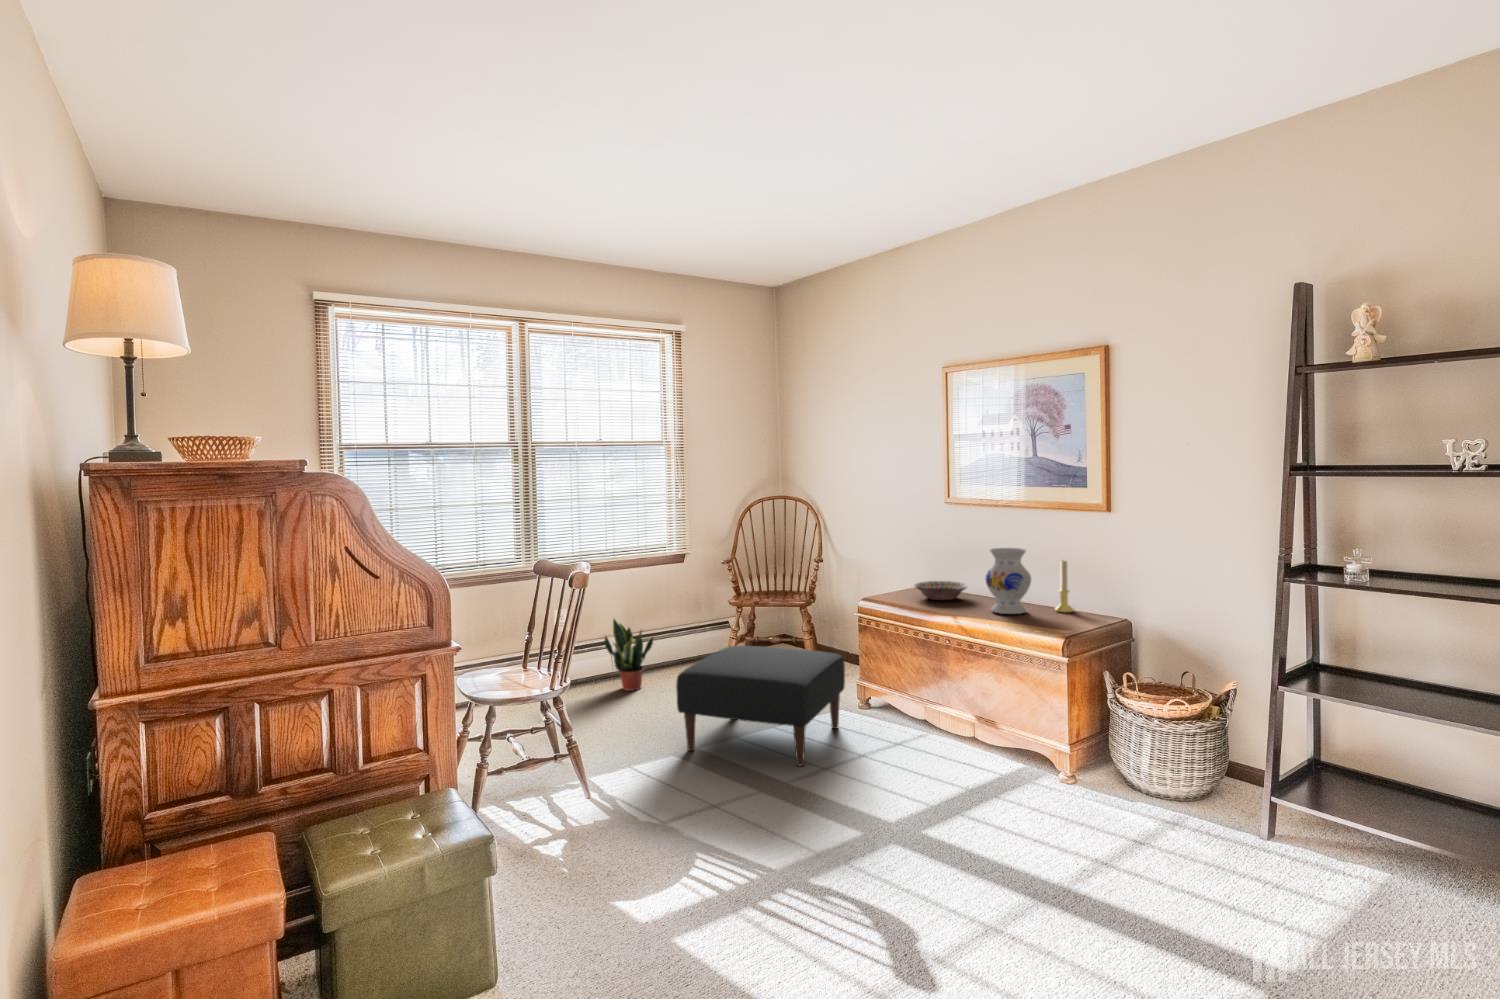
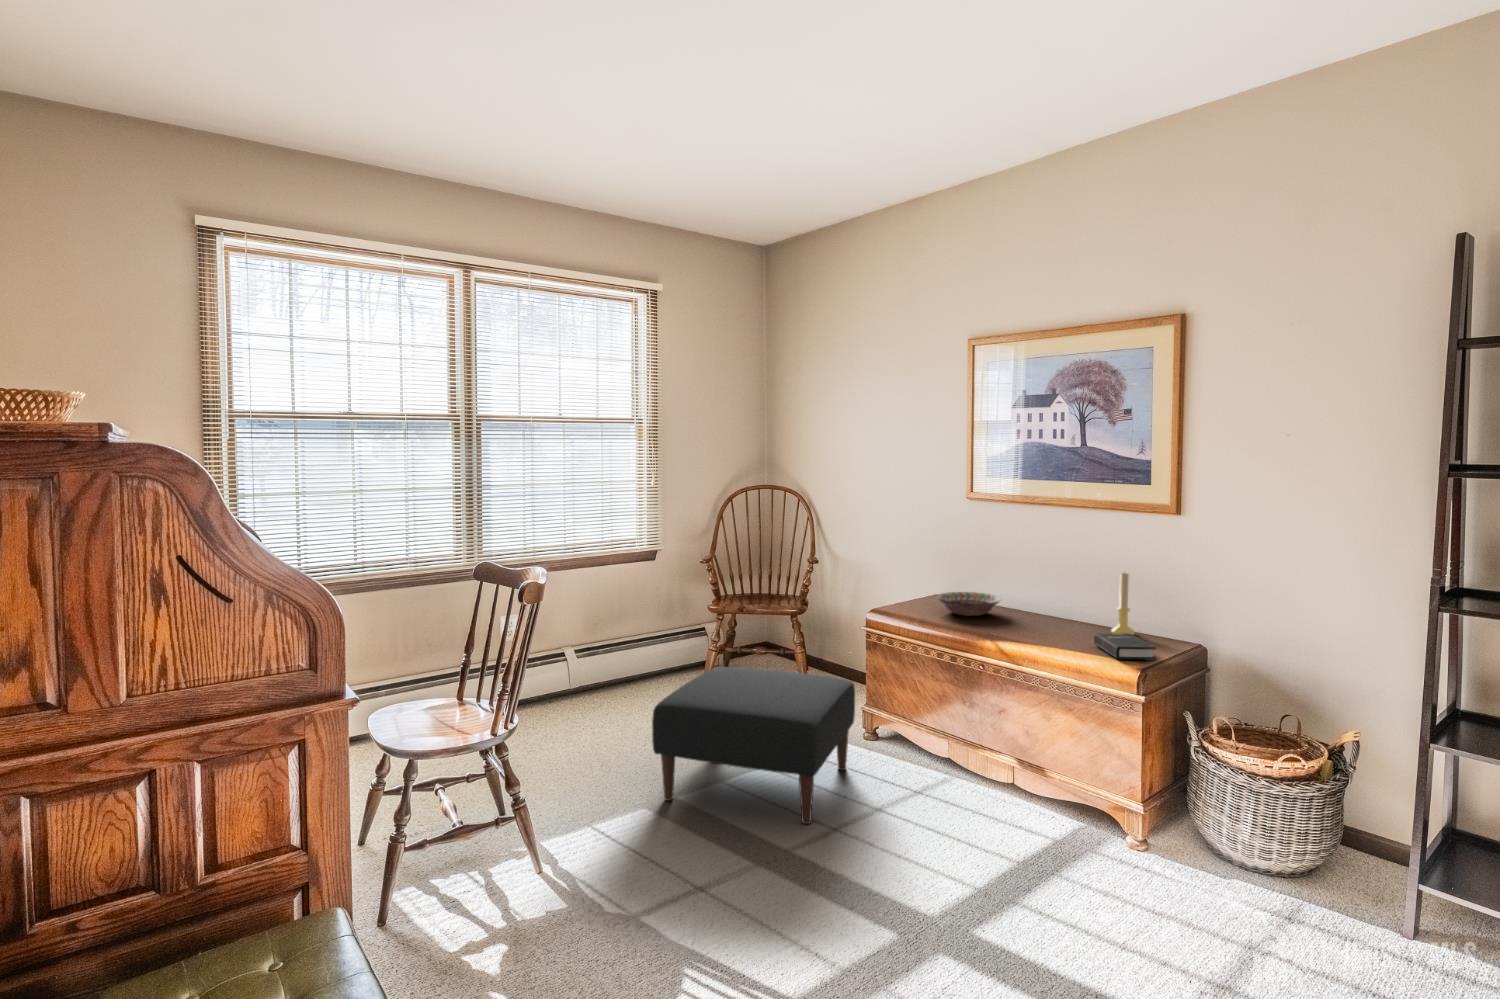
vase: present [985,548,1031,614] -> none [1030,556,1086,637]
hardback book: none [1035,609,1080,630] -> present [1094,633,1156,660]
potted plant: present [604,619,654,691] -> none [561,628,620,715]

